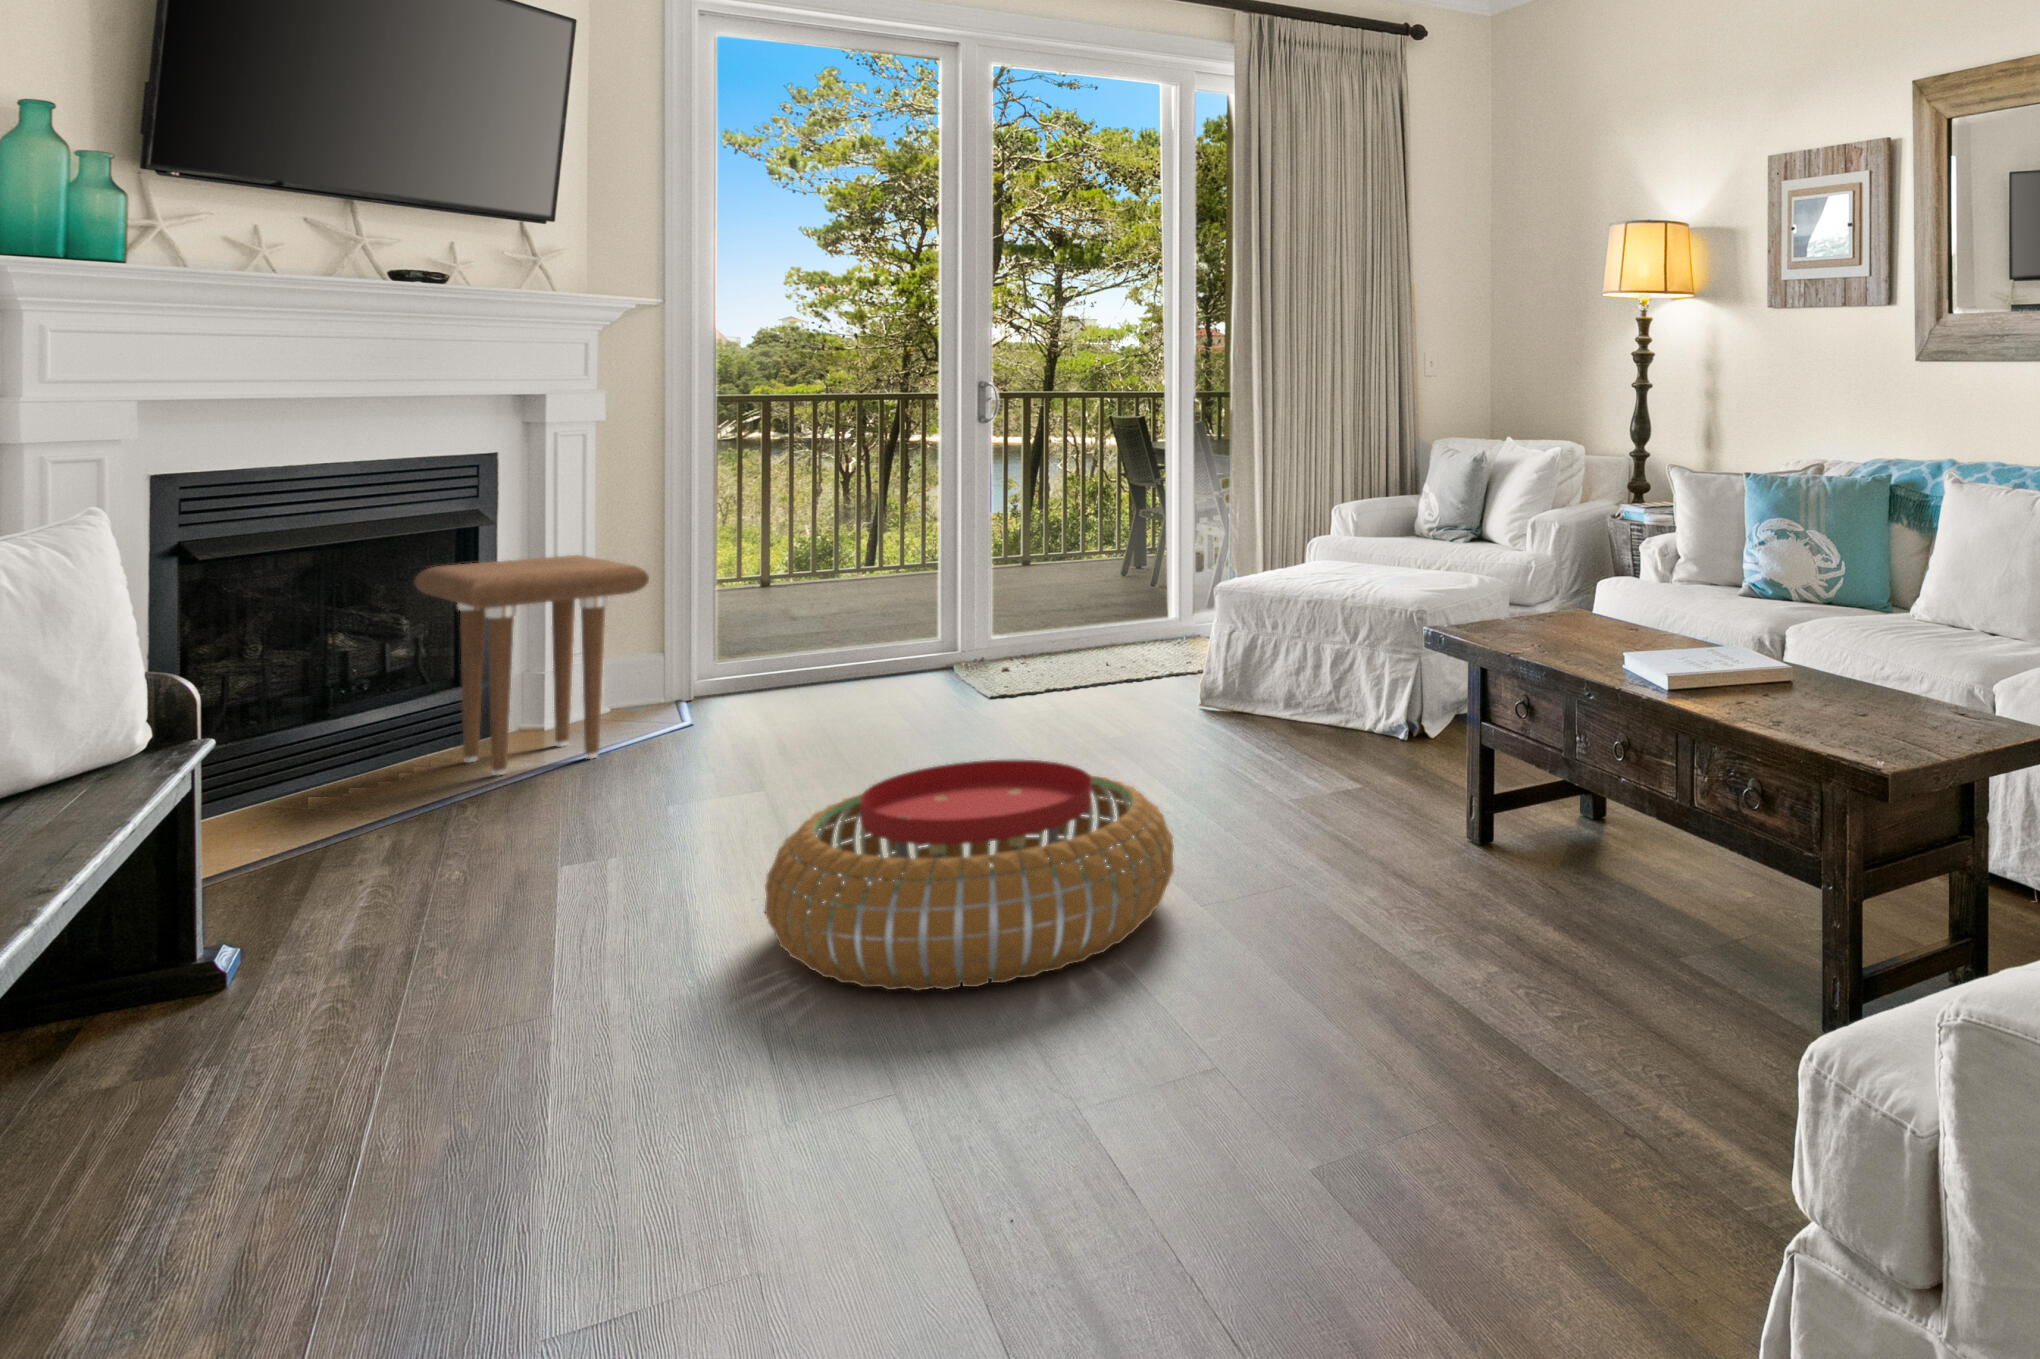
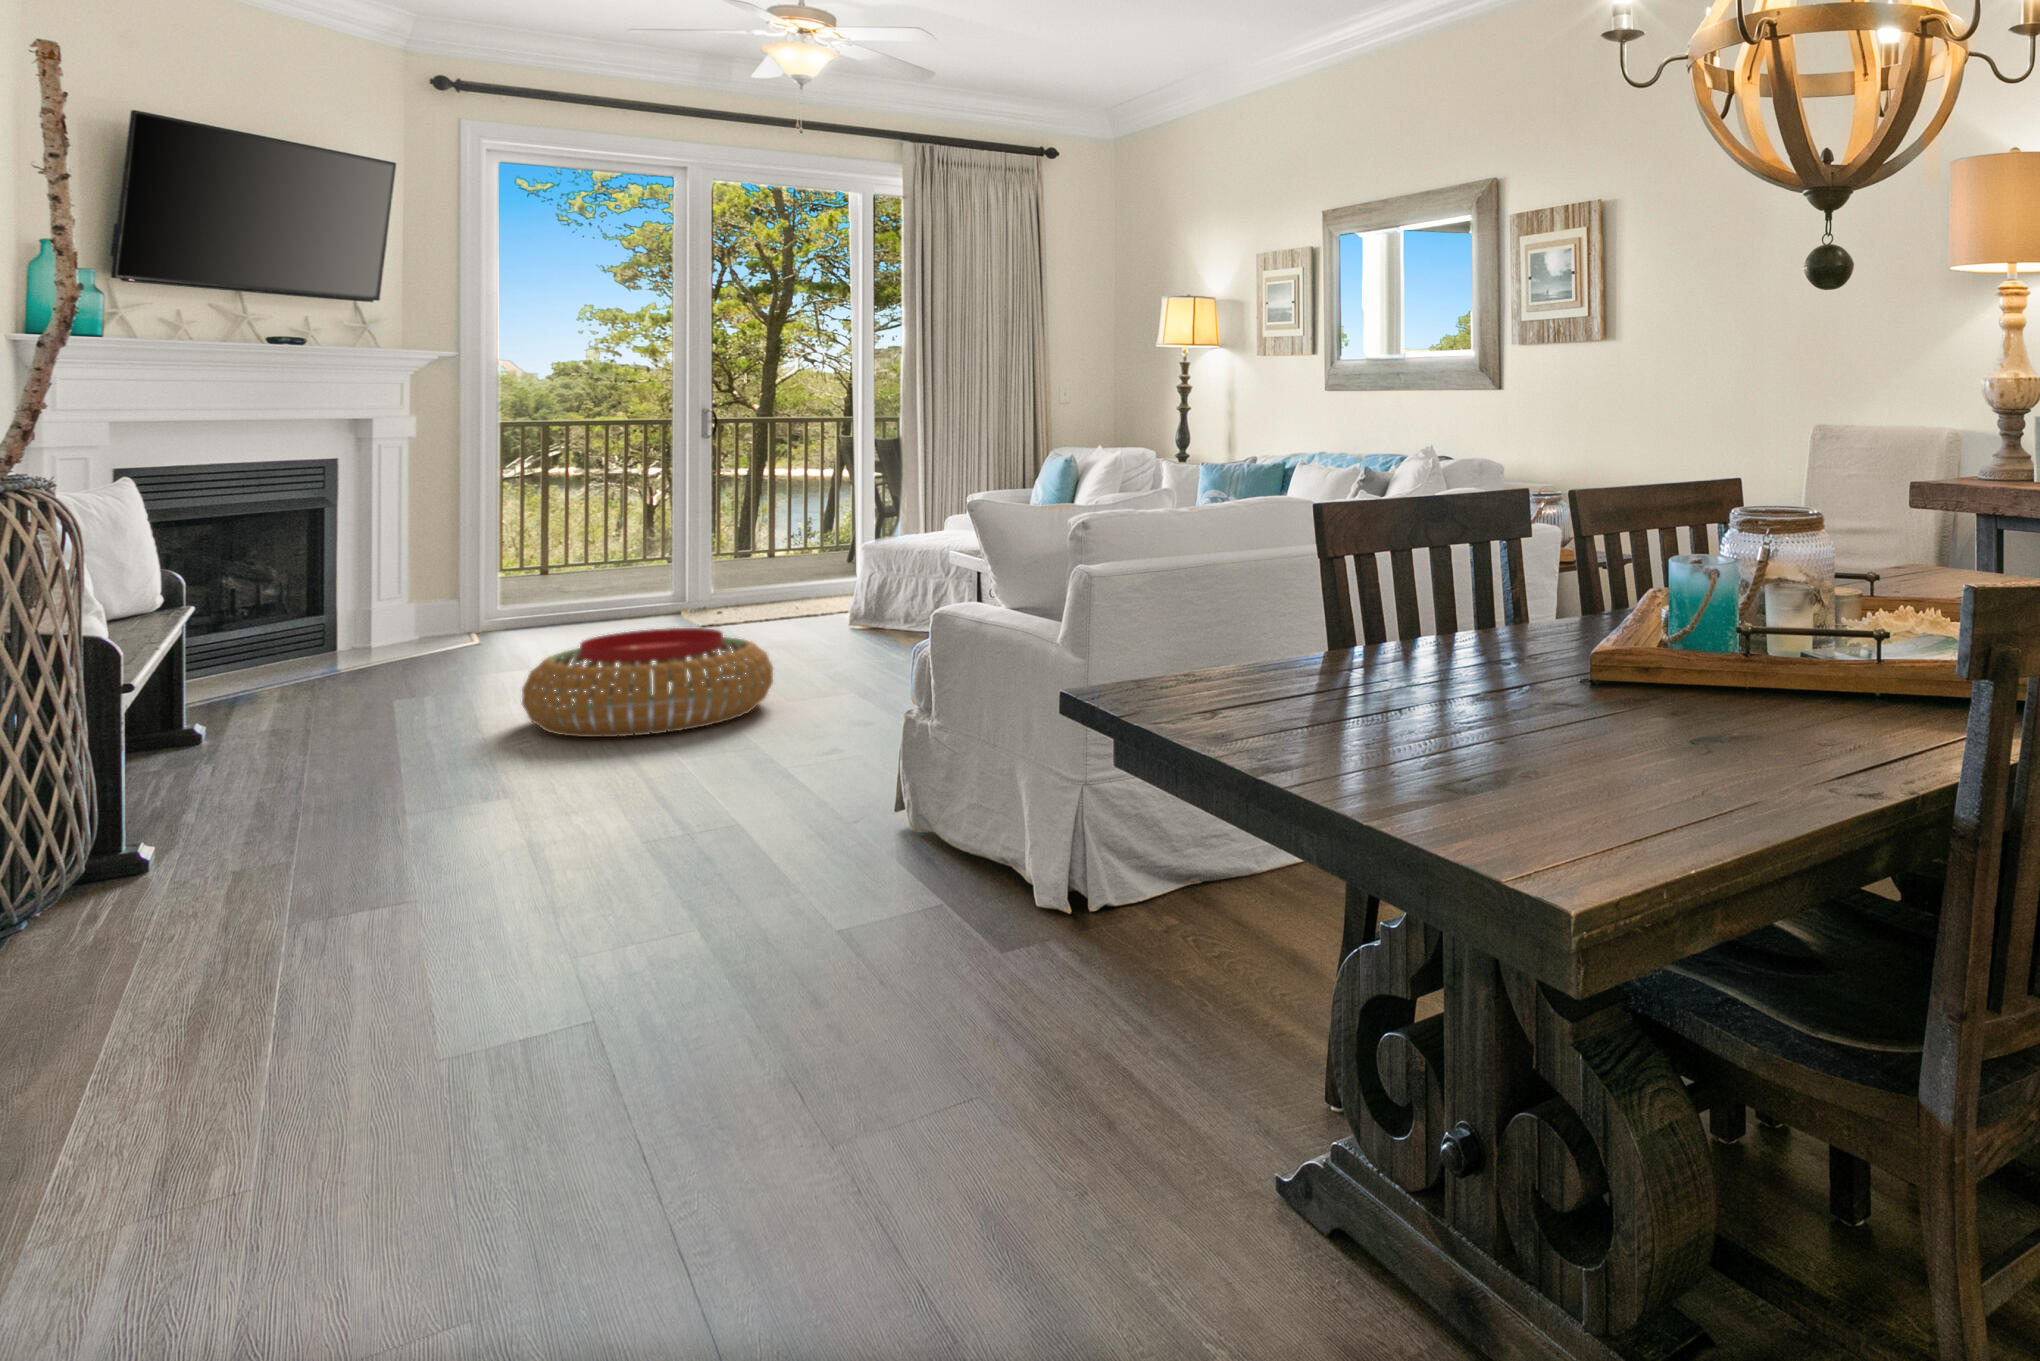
side table: present [415,555,649,775] -> none [282,525,451,667]

